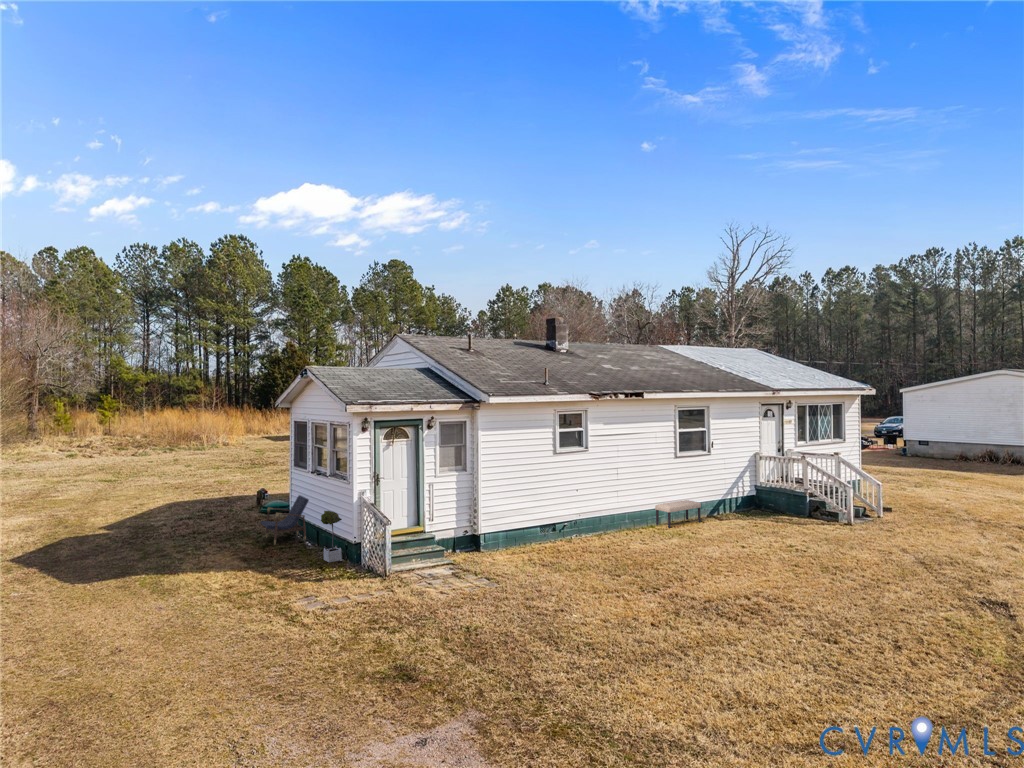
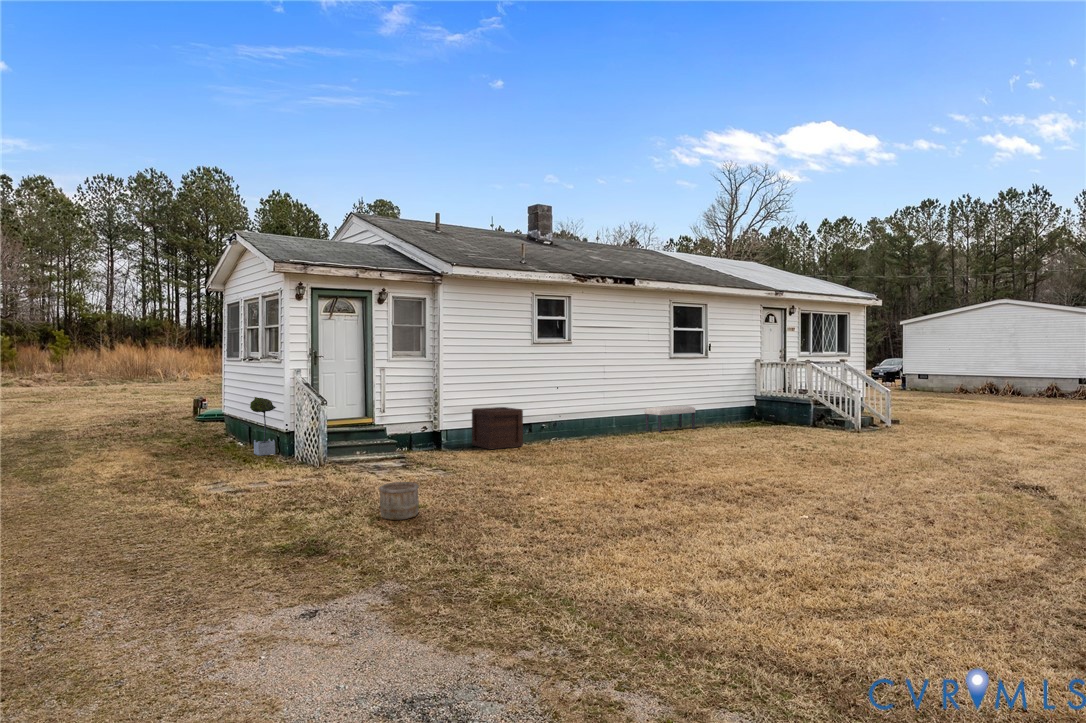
lounge chair: present [261,495,309,544] -> none [188,393,246,445]
wooden crate: none [506,512,551,555] -> present [472,407,523,450]
wooden bucket: none [457,622,489,658] -> present [379,482,419,520]

